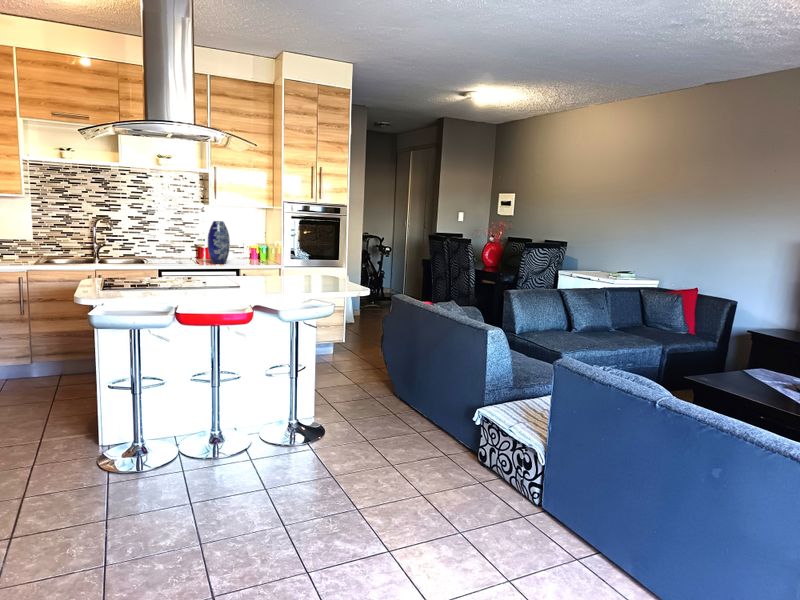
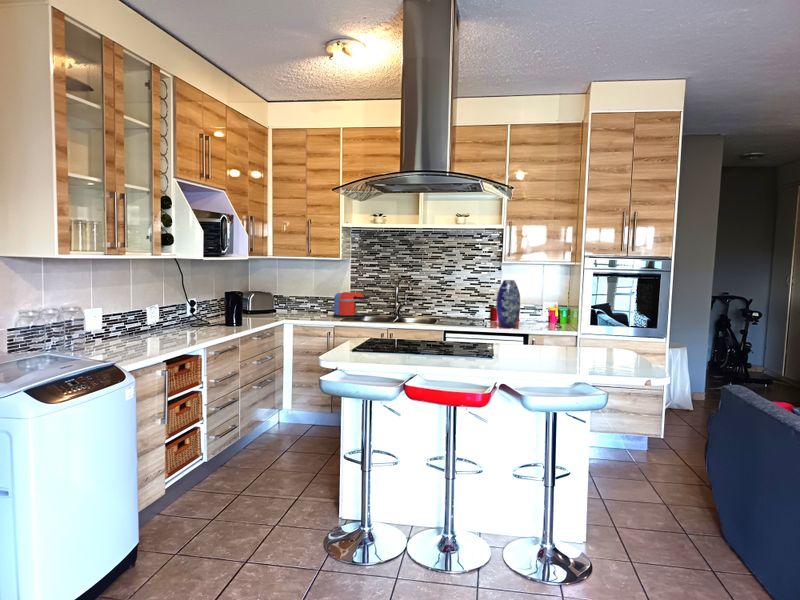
coffee maker: none [20,233,66,262] -> present [333,292,370,318]

